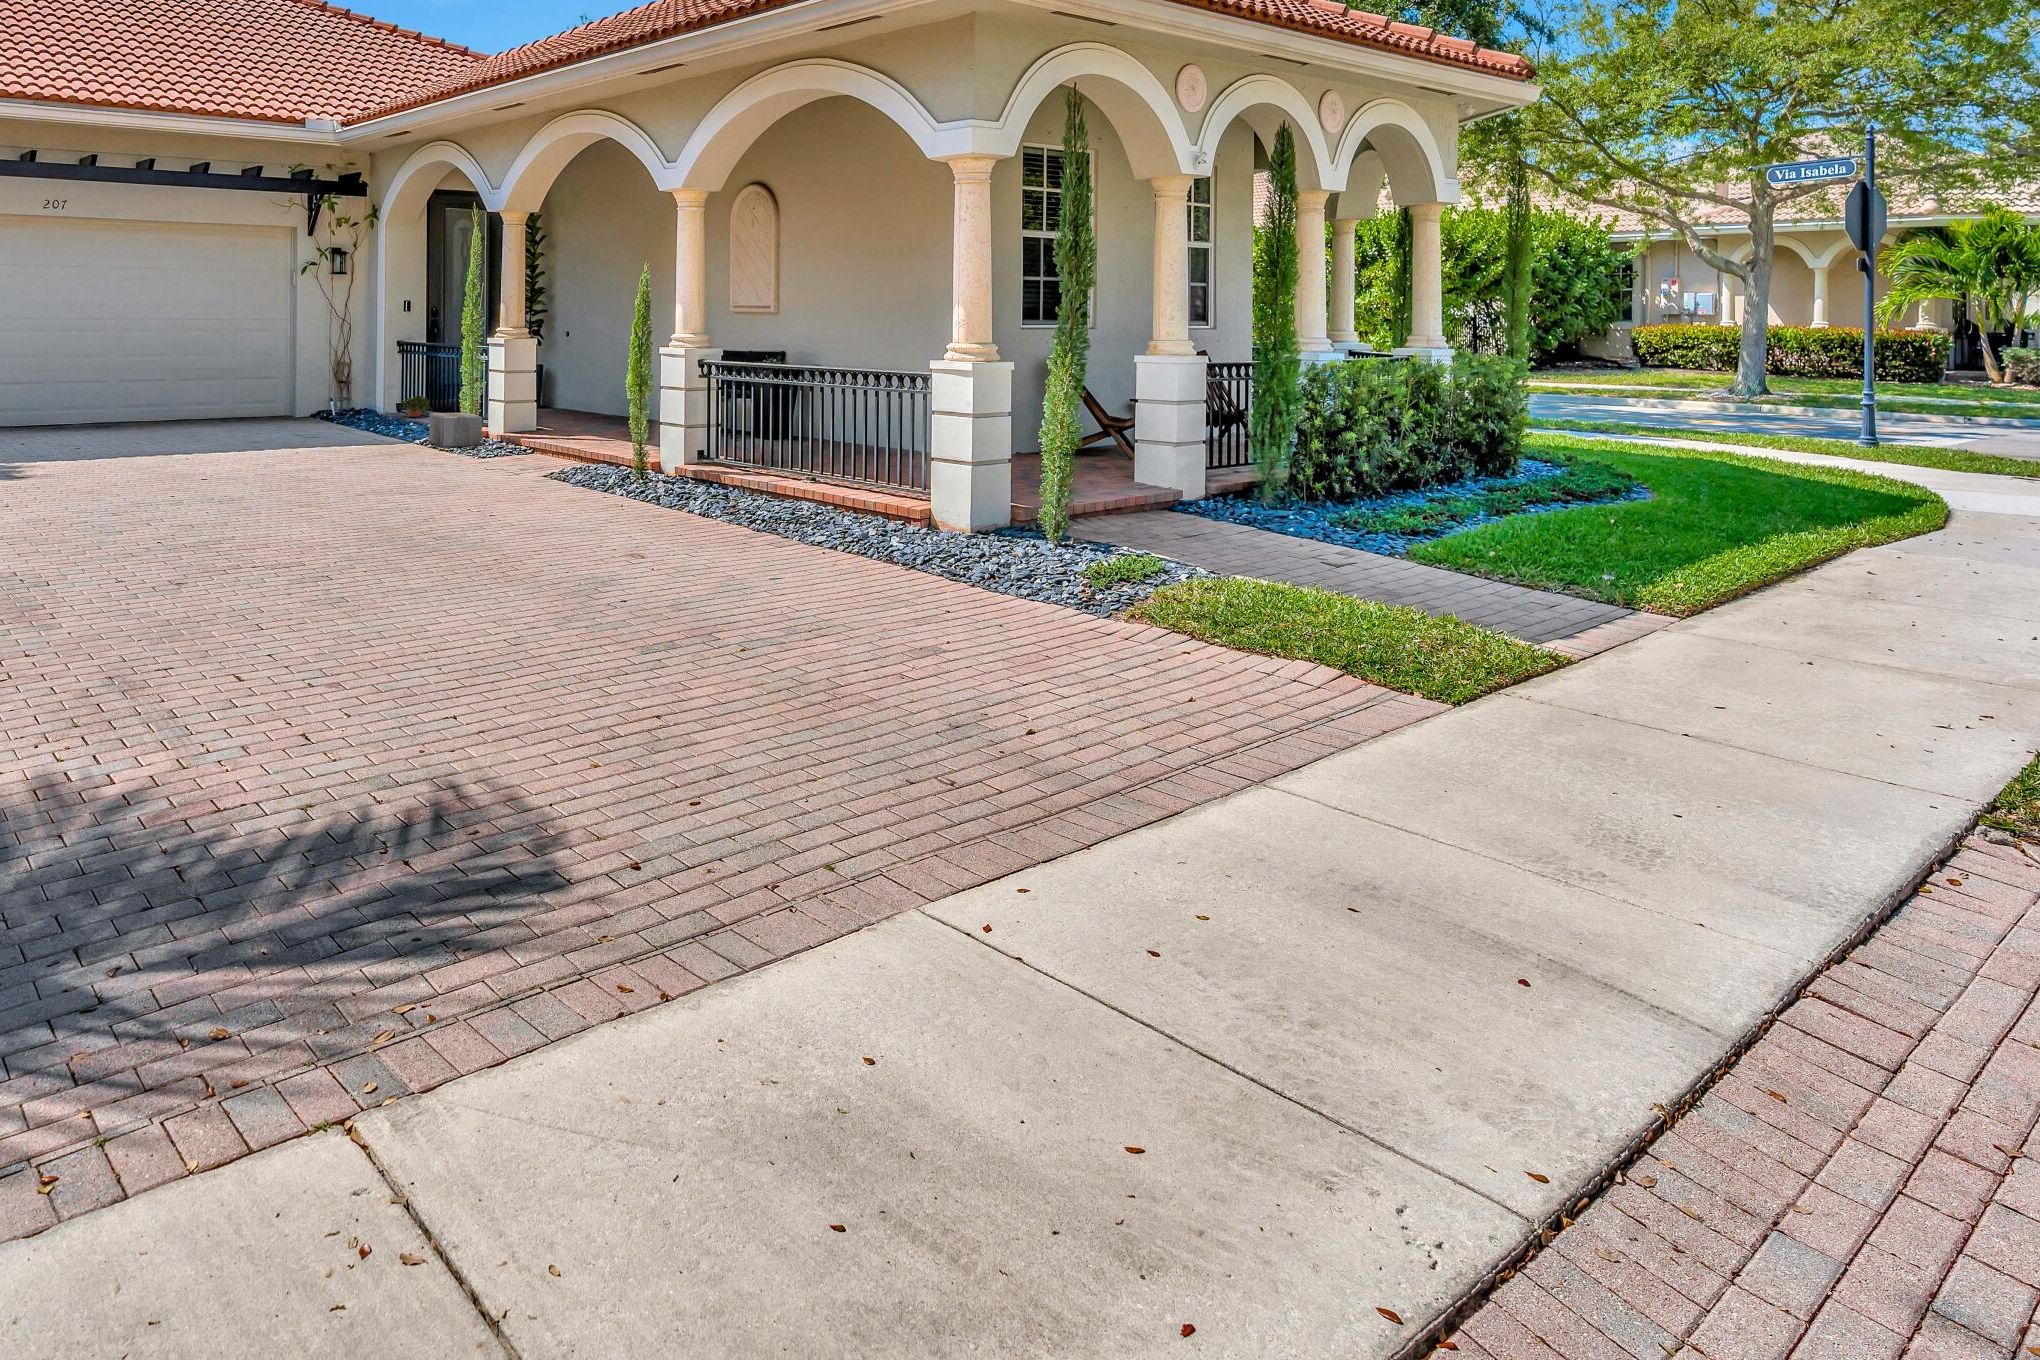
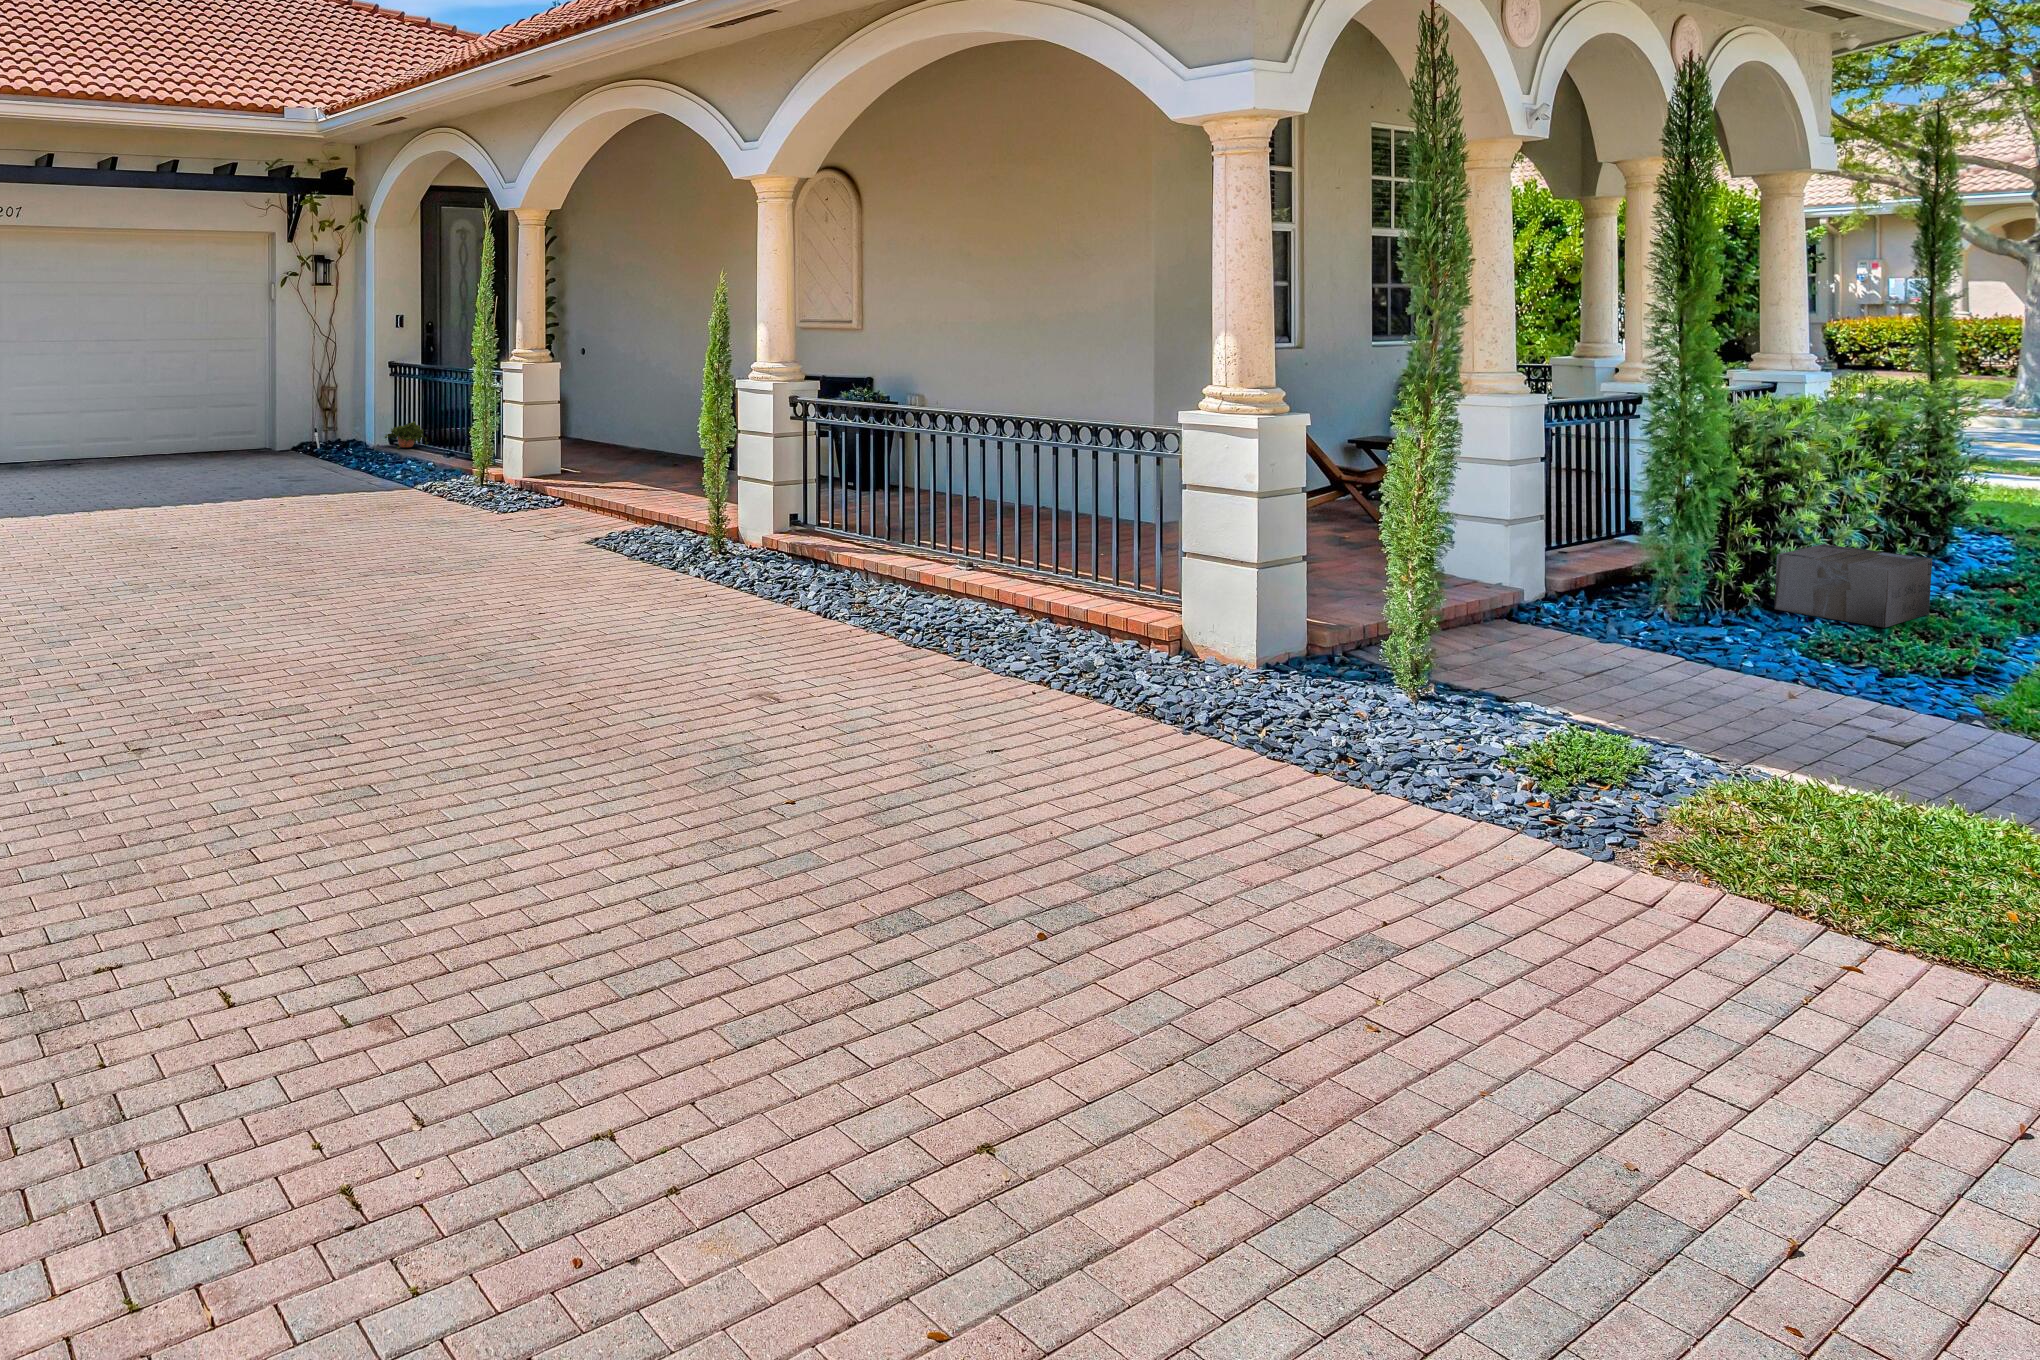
cardboard box: present [429,413,482,447] -> present [1774,544,1932,628]

